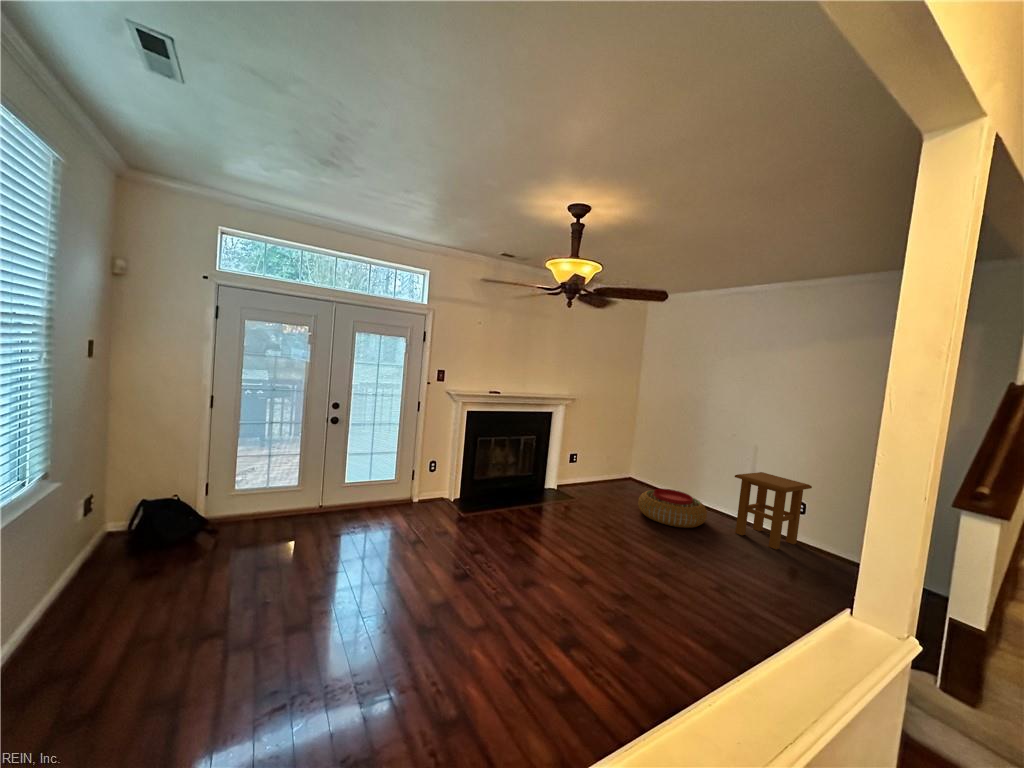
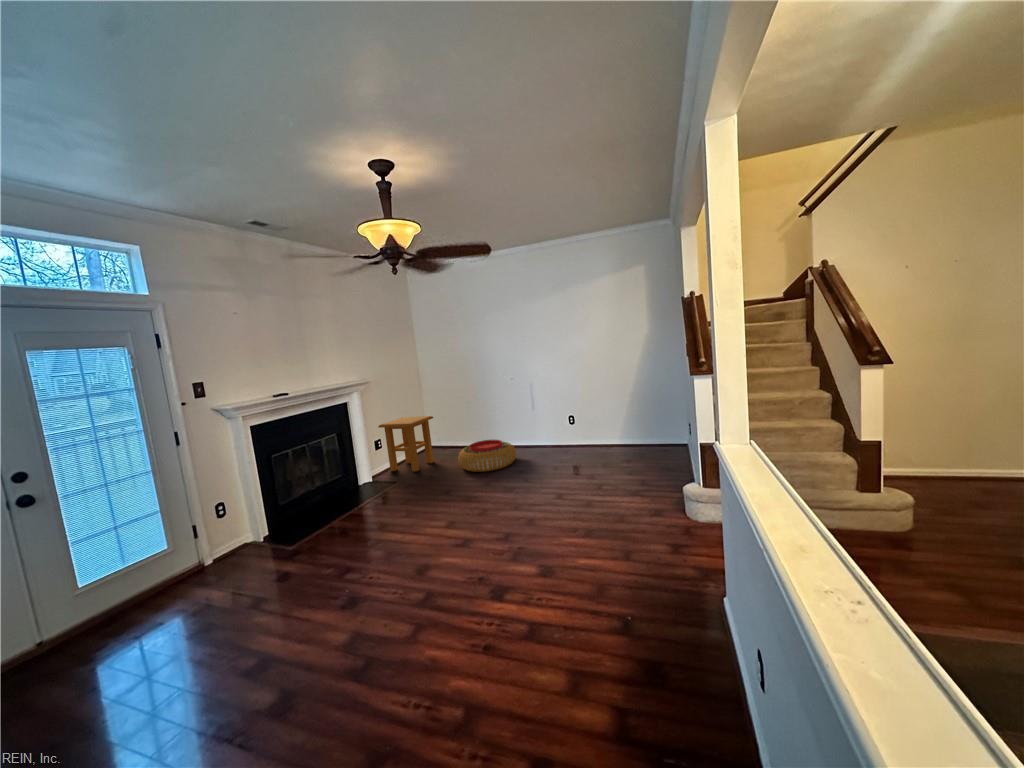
side table: present [735,472,812,549] -> present [378,416,434,471]

